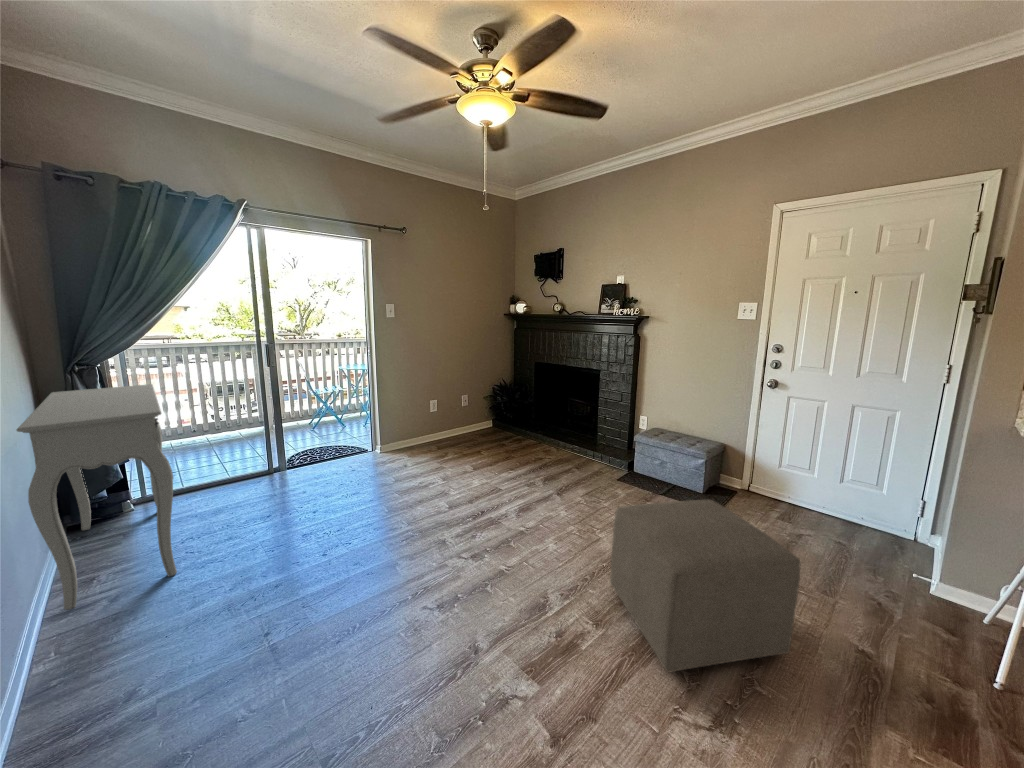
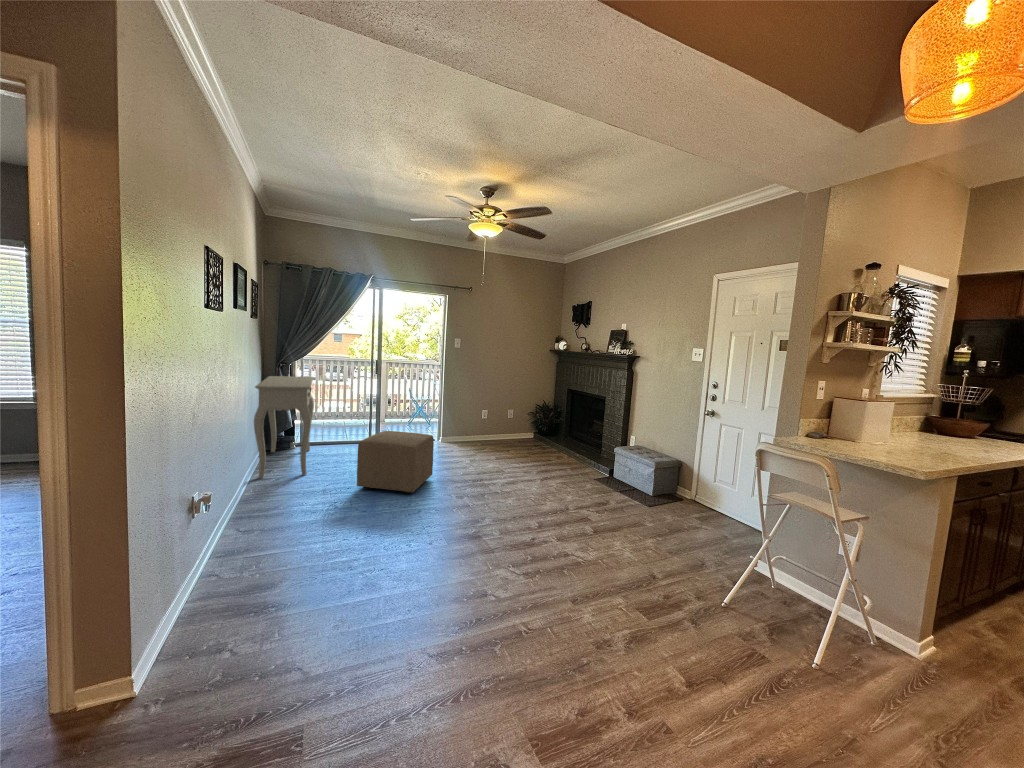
ottoman: present [610,500,800,672] -> present [357,431,434,494]

